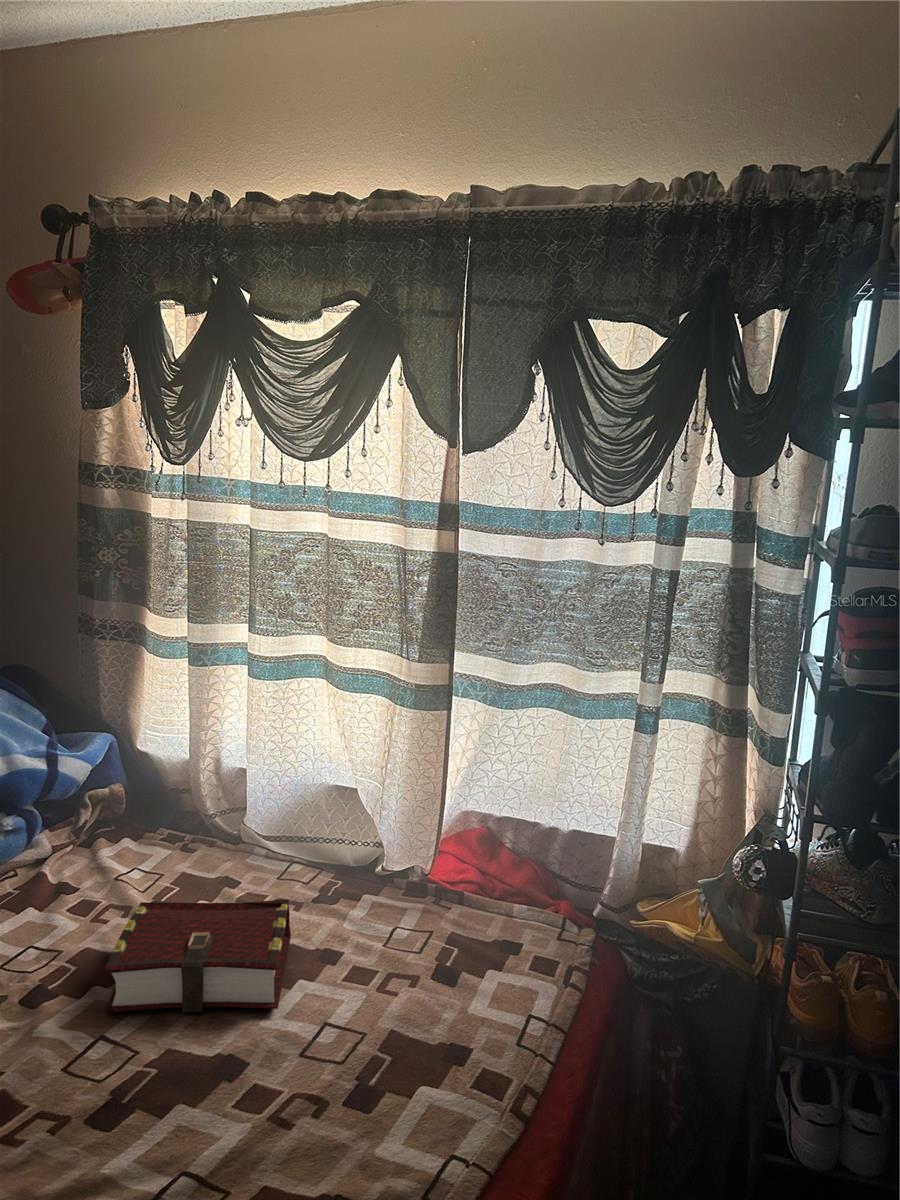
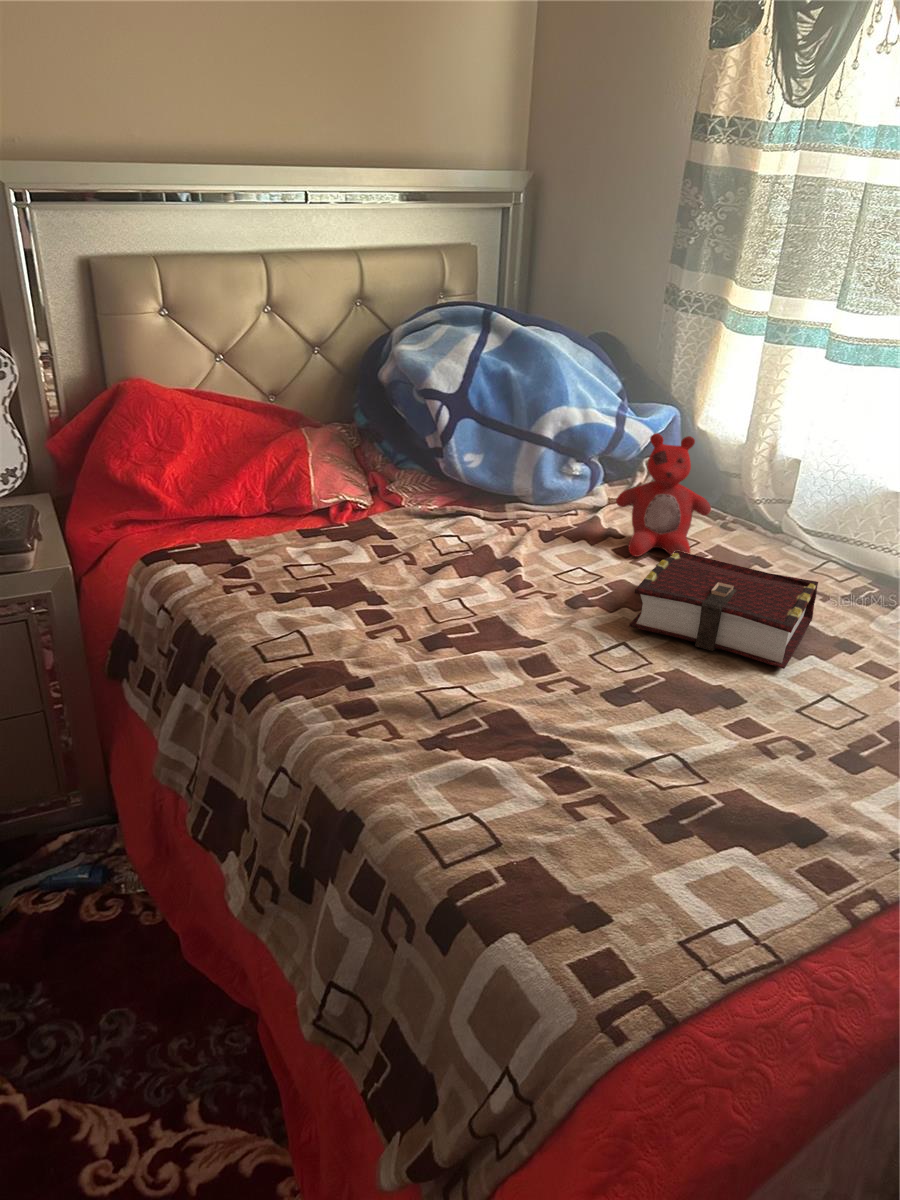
stuffed bear: none [63,772,168,914] -> present [616,433,711,557]

